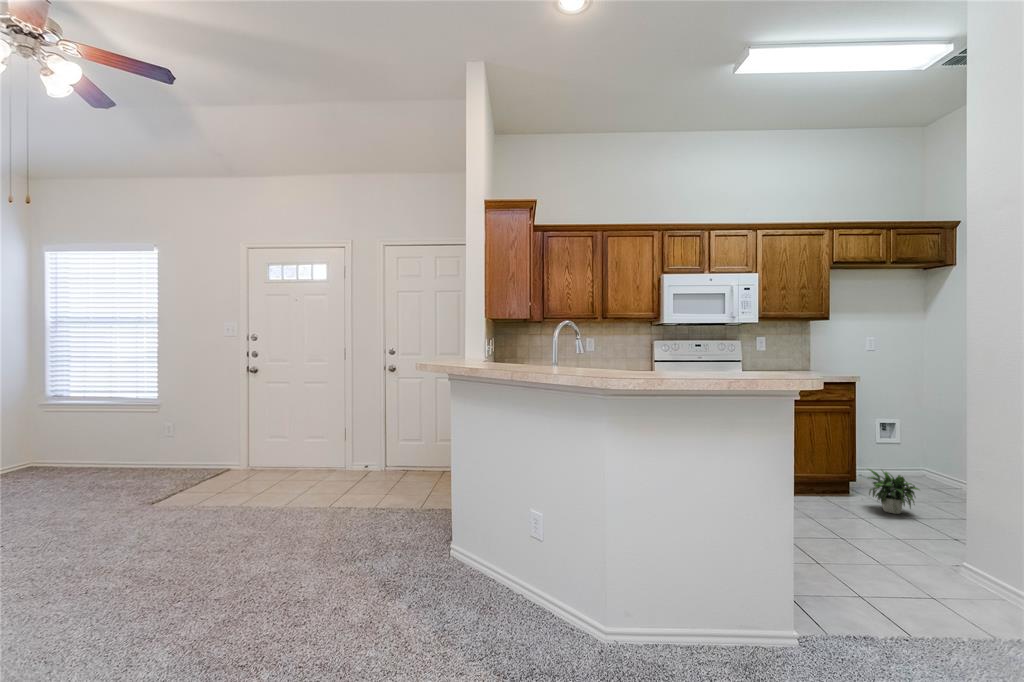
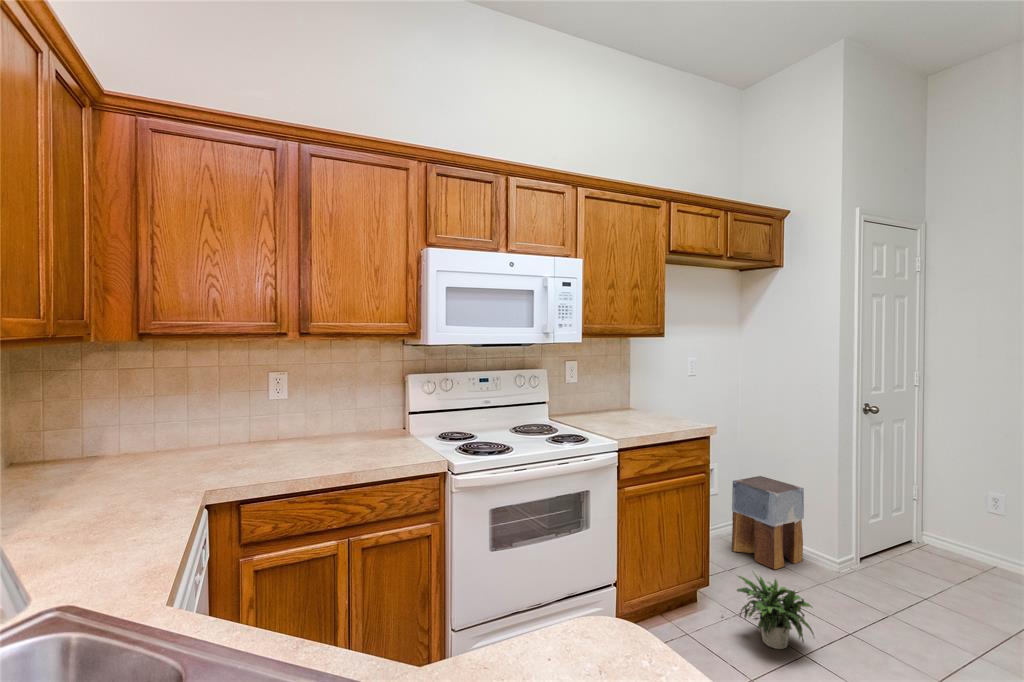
stool: none [904,428,968,492] -> present [732,476,804,570]

